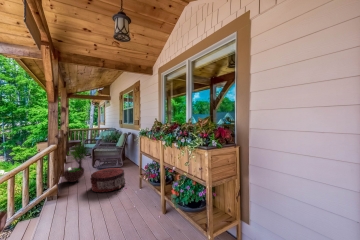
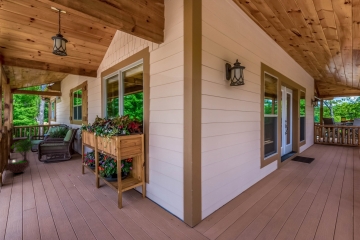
pouf: present [90,168,125,192] -> none [35,158,70,179]

